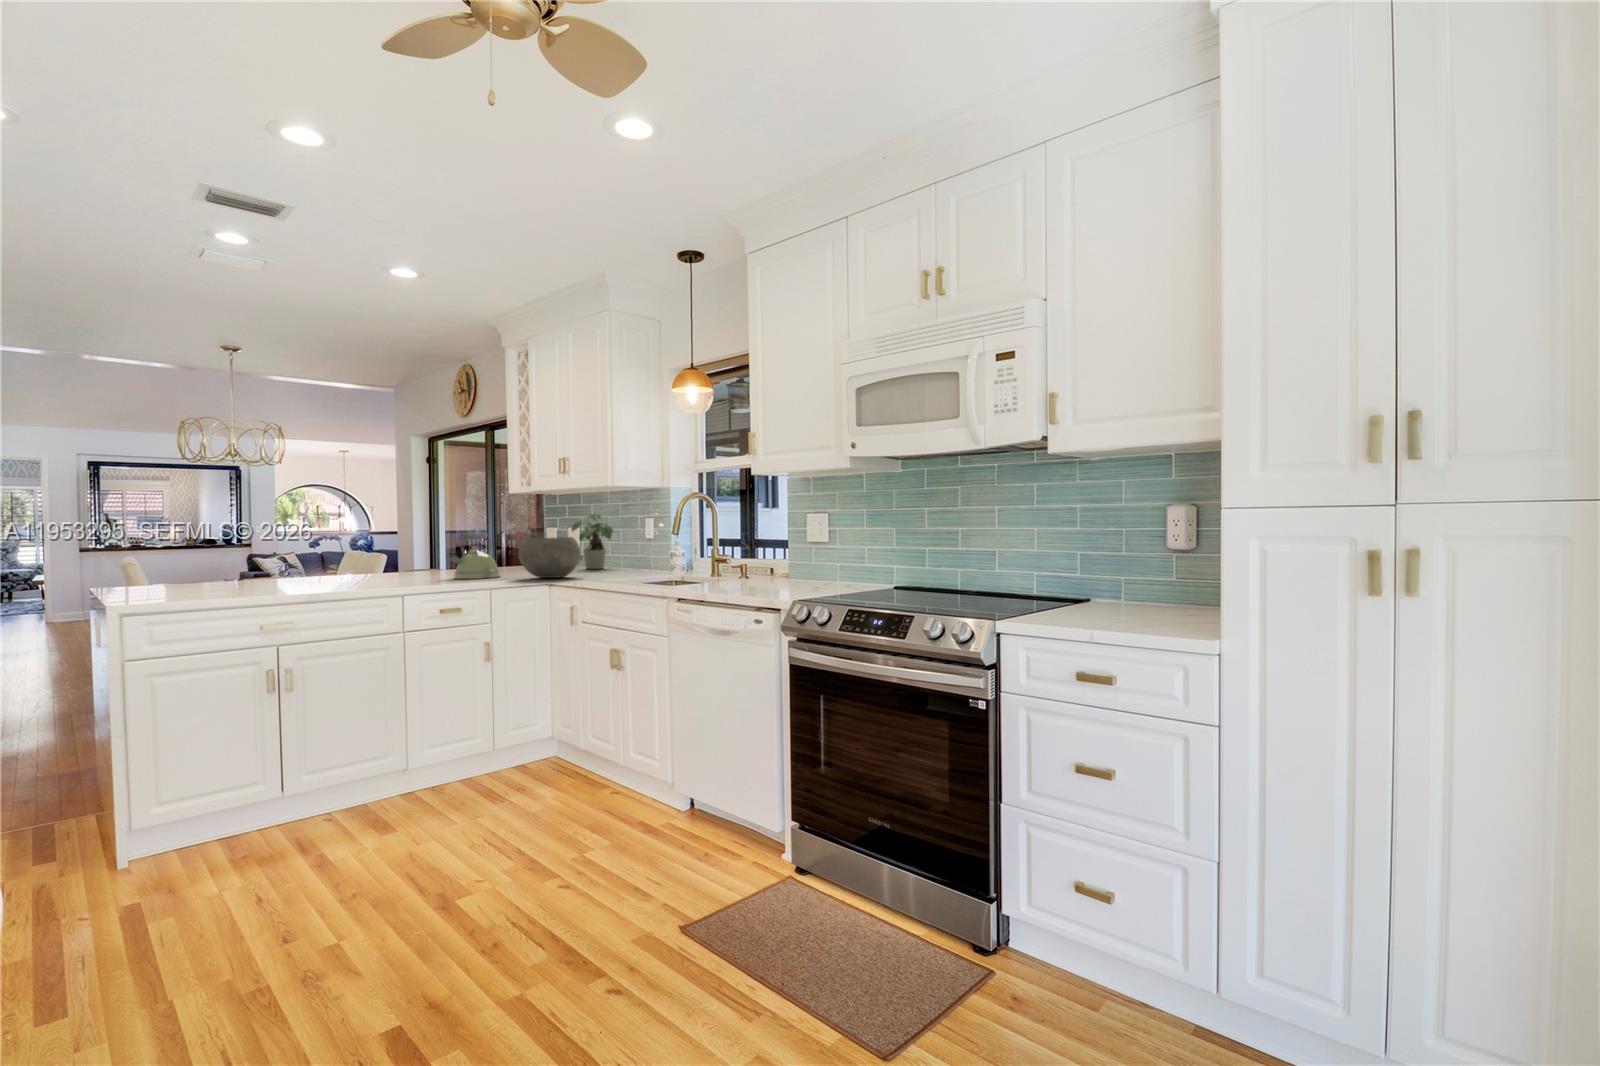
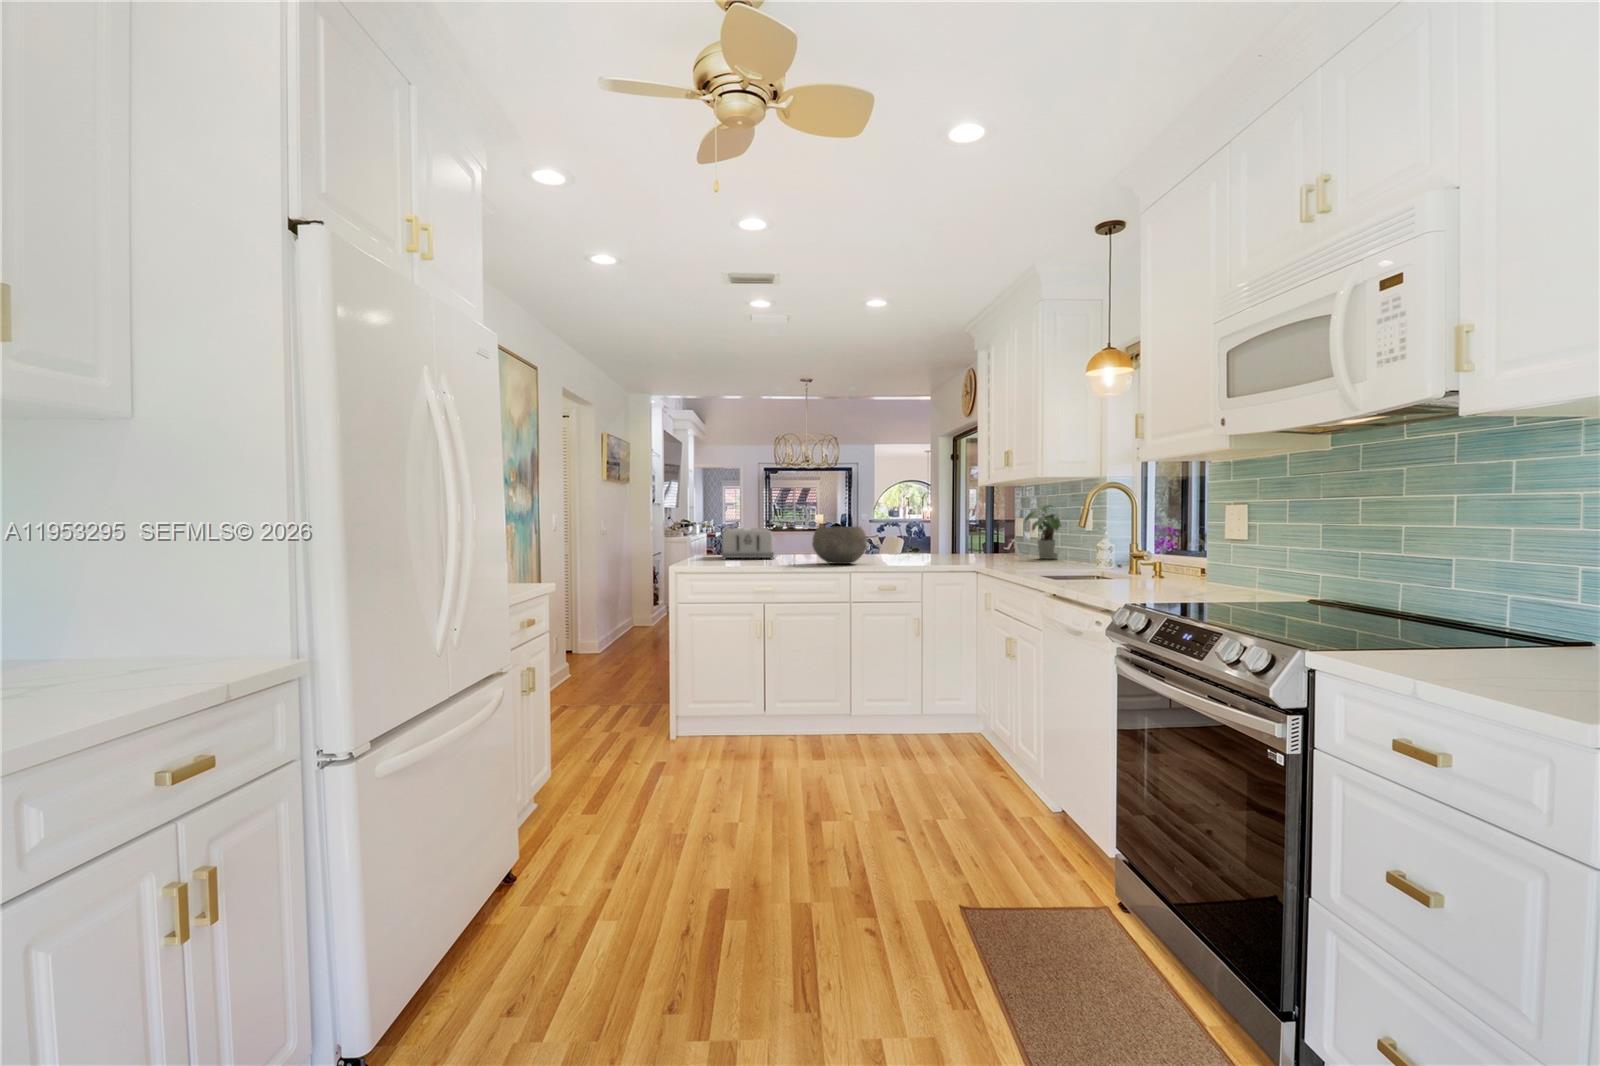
kettle: present [449,536,500,579] -> none [904,517,947,561]
ceramic bowl: present [518,537,583,578] -> present [812,526,867,564]
toaster: none [158,547,263,595] -> present [722,528,774,560]

